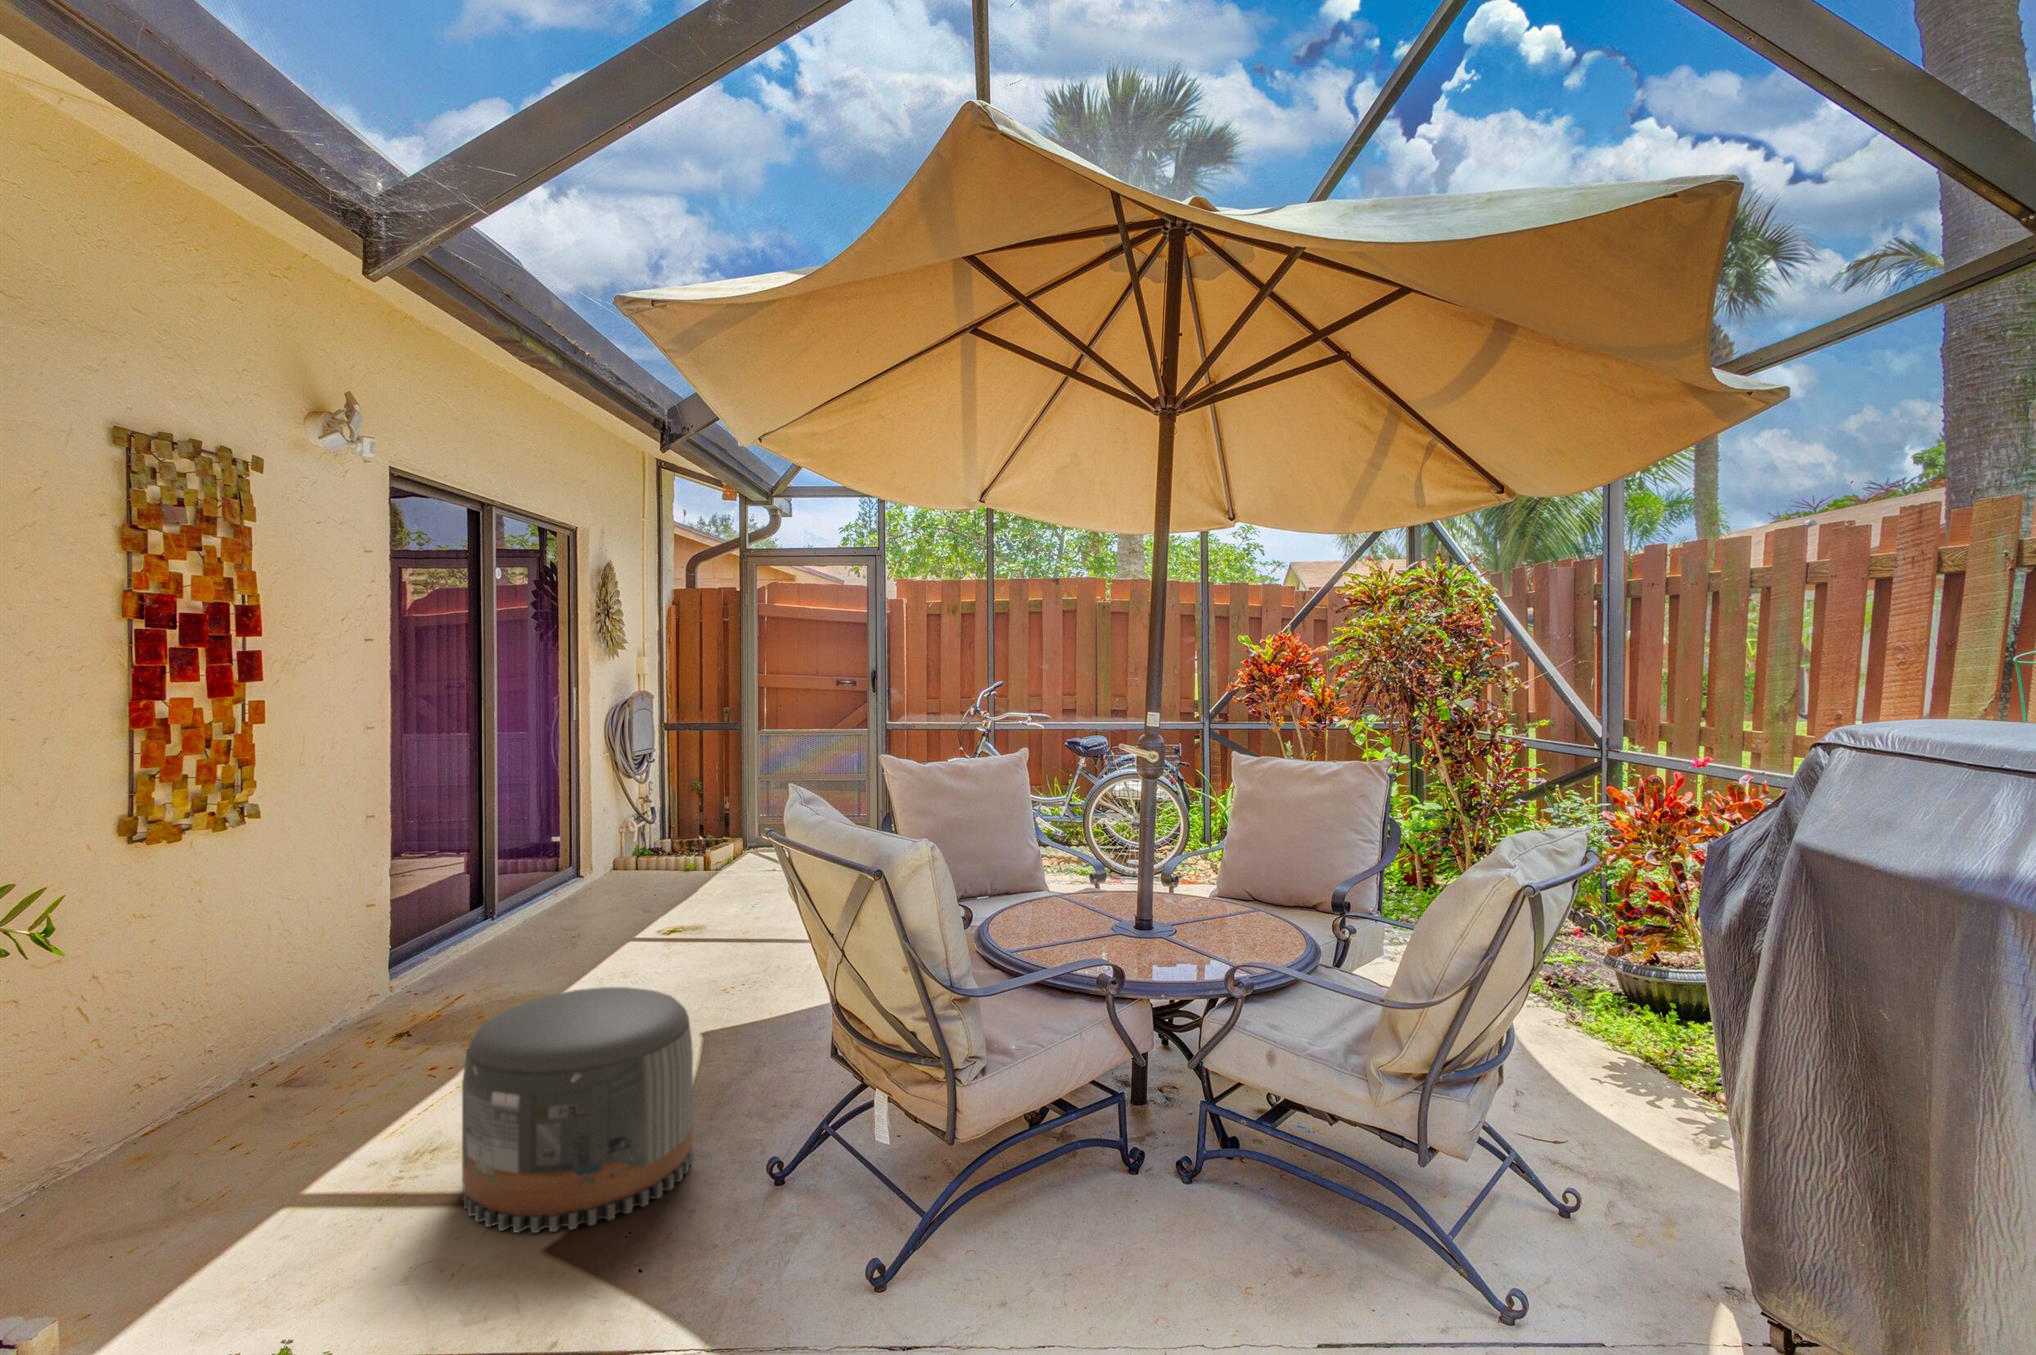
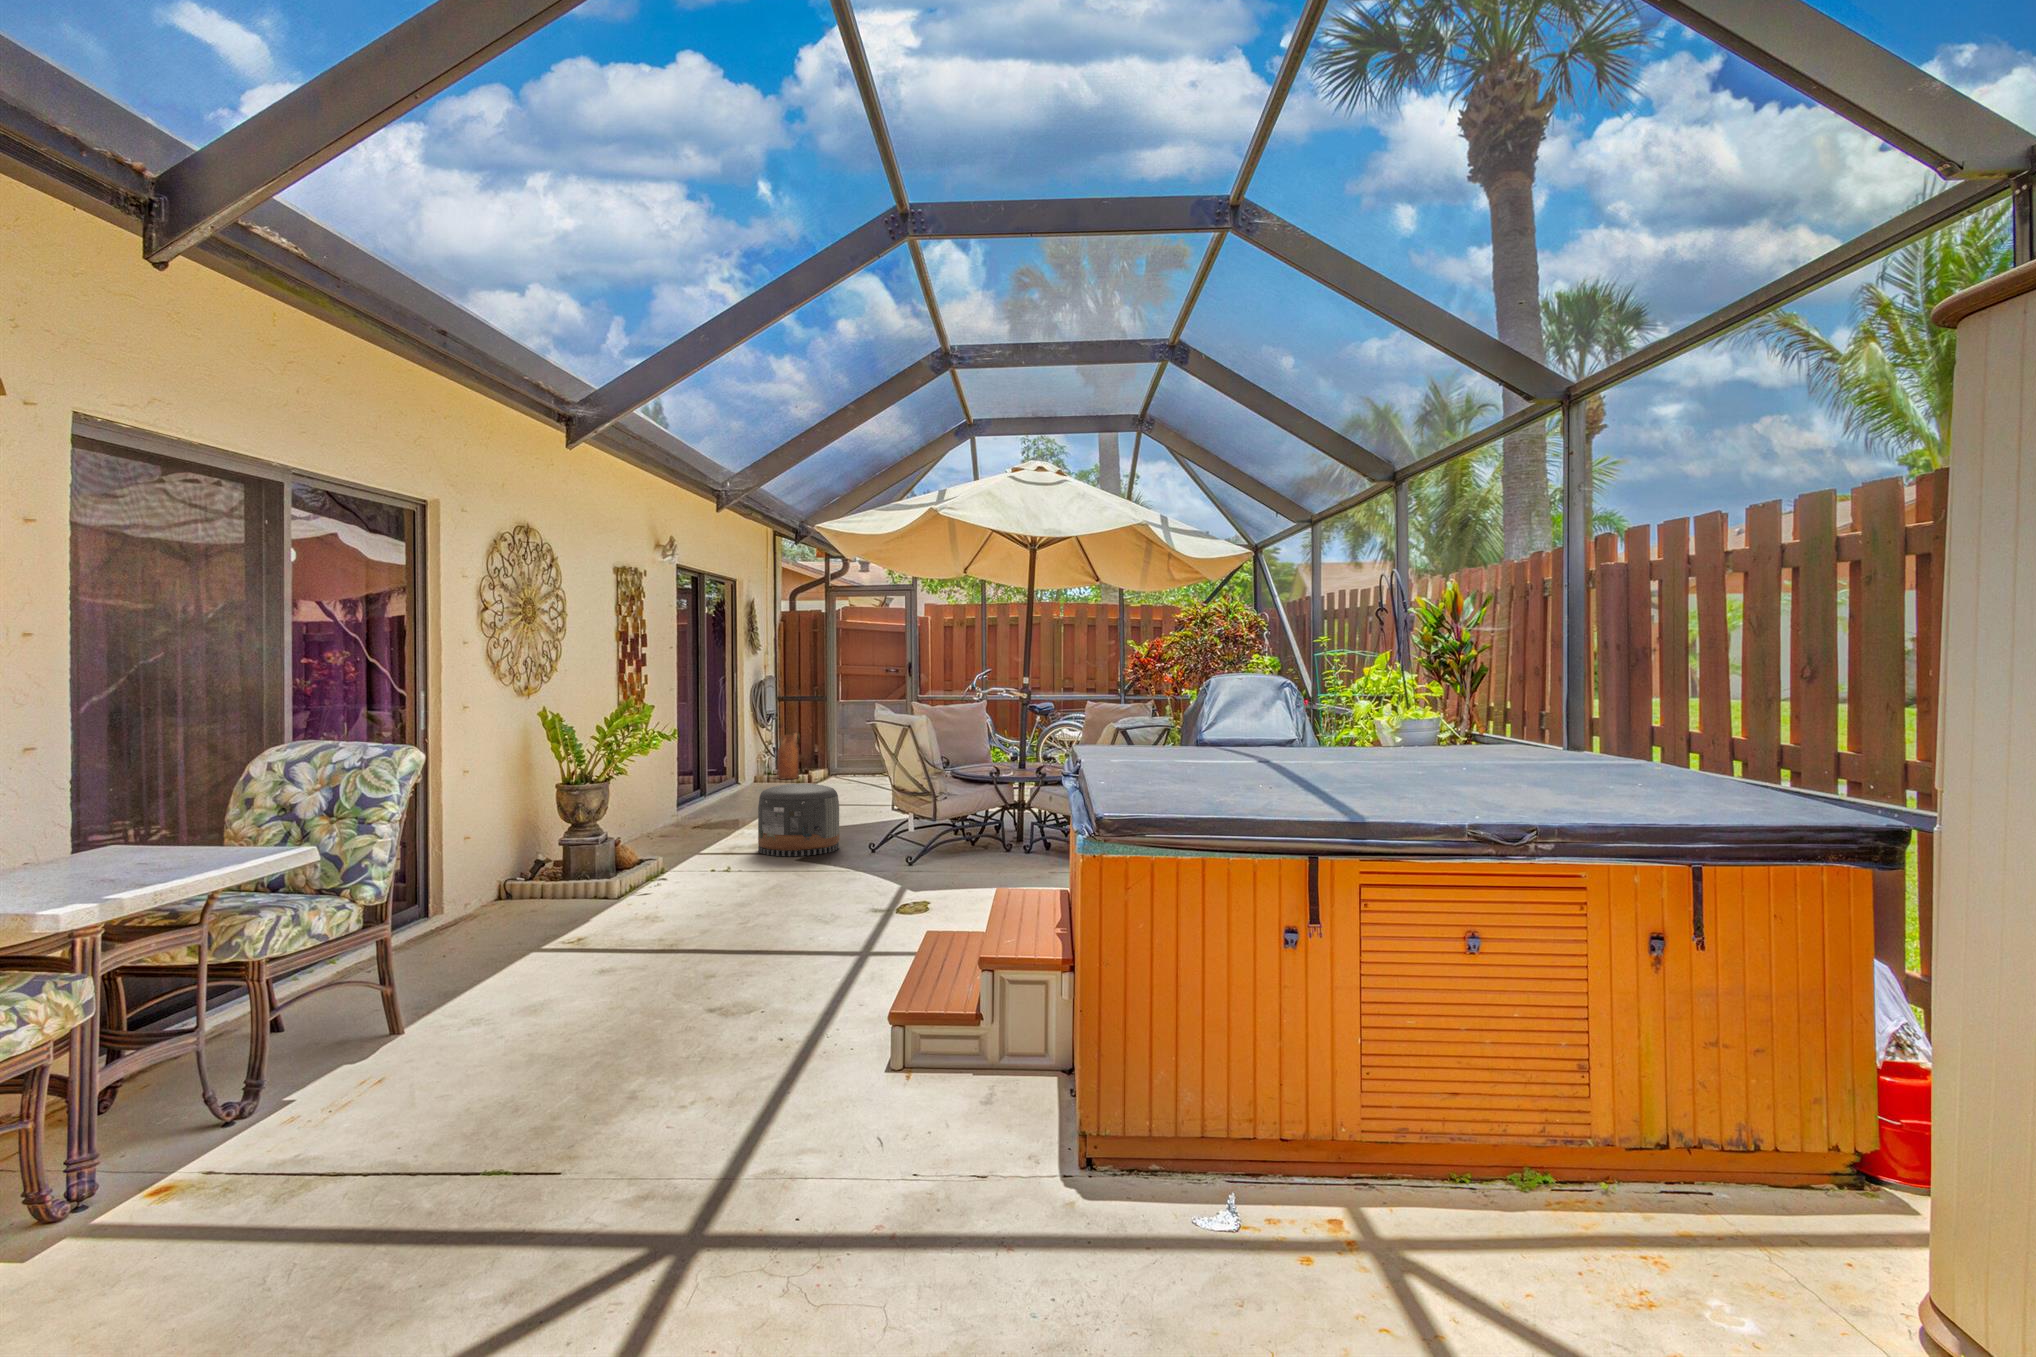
watering can: none [658,780,695,859] -> present [777,733,799,779]

